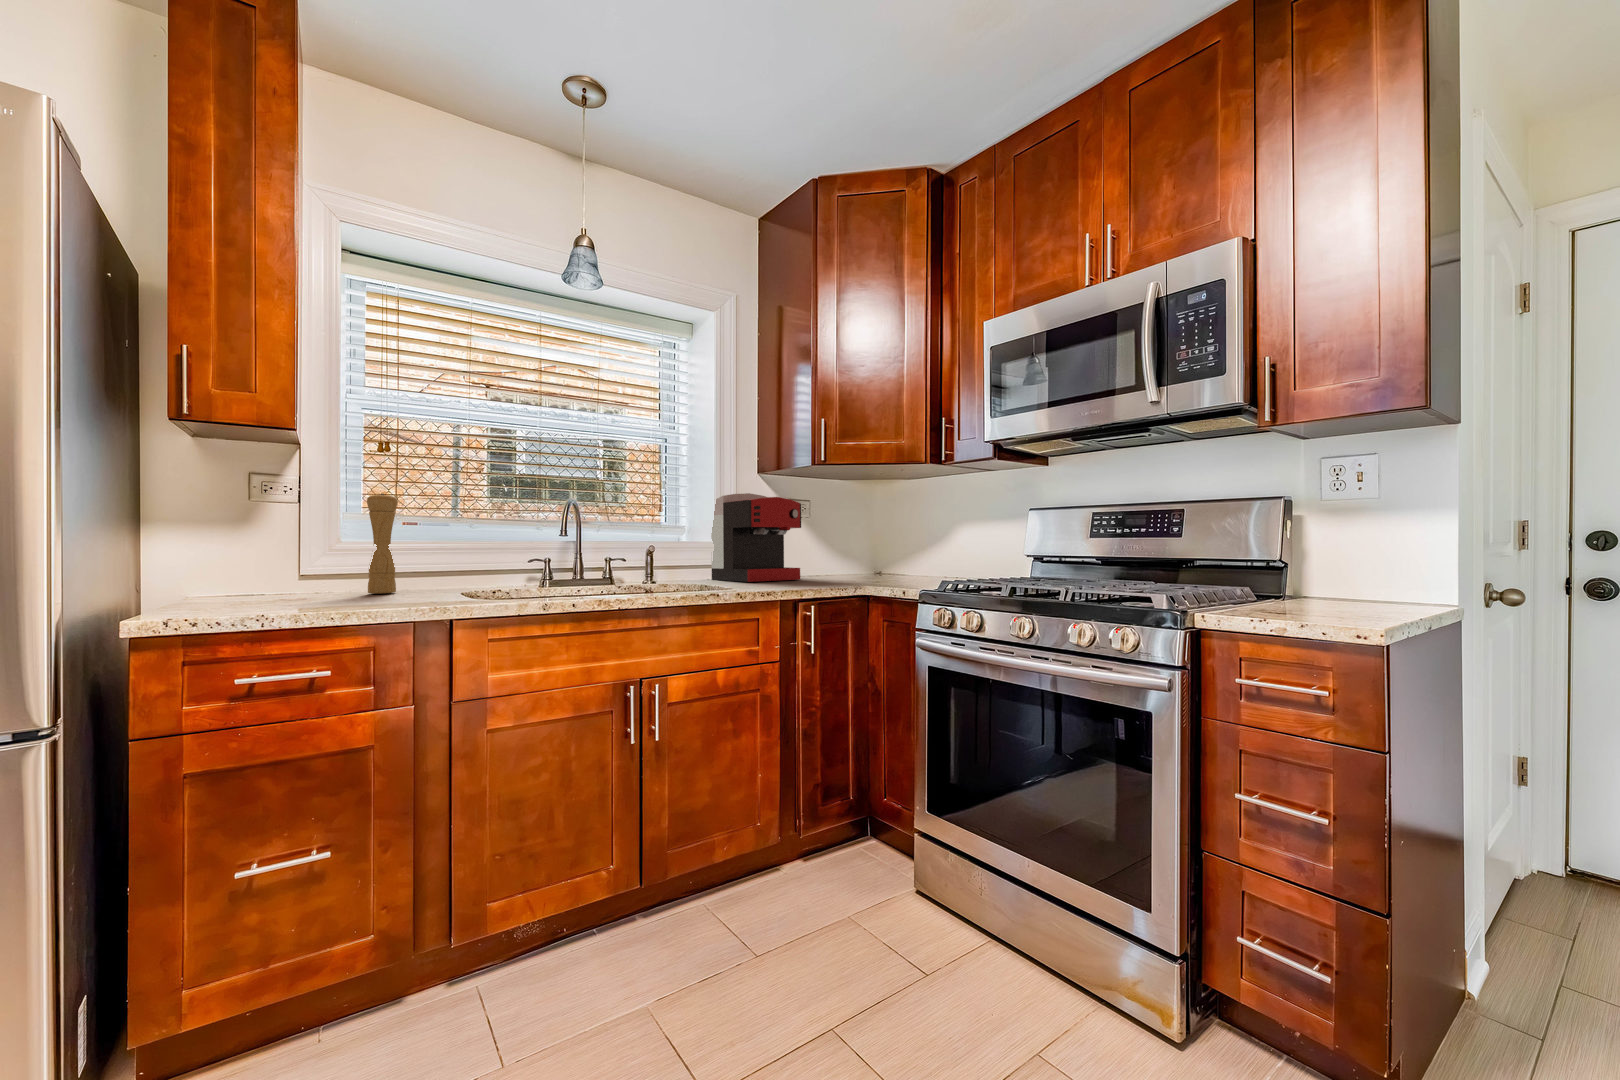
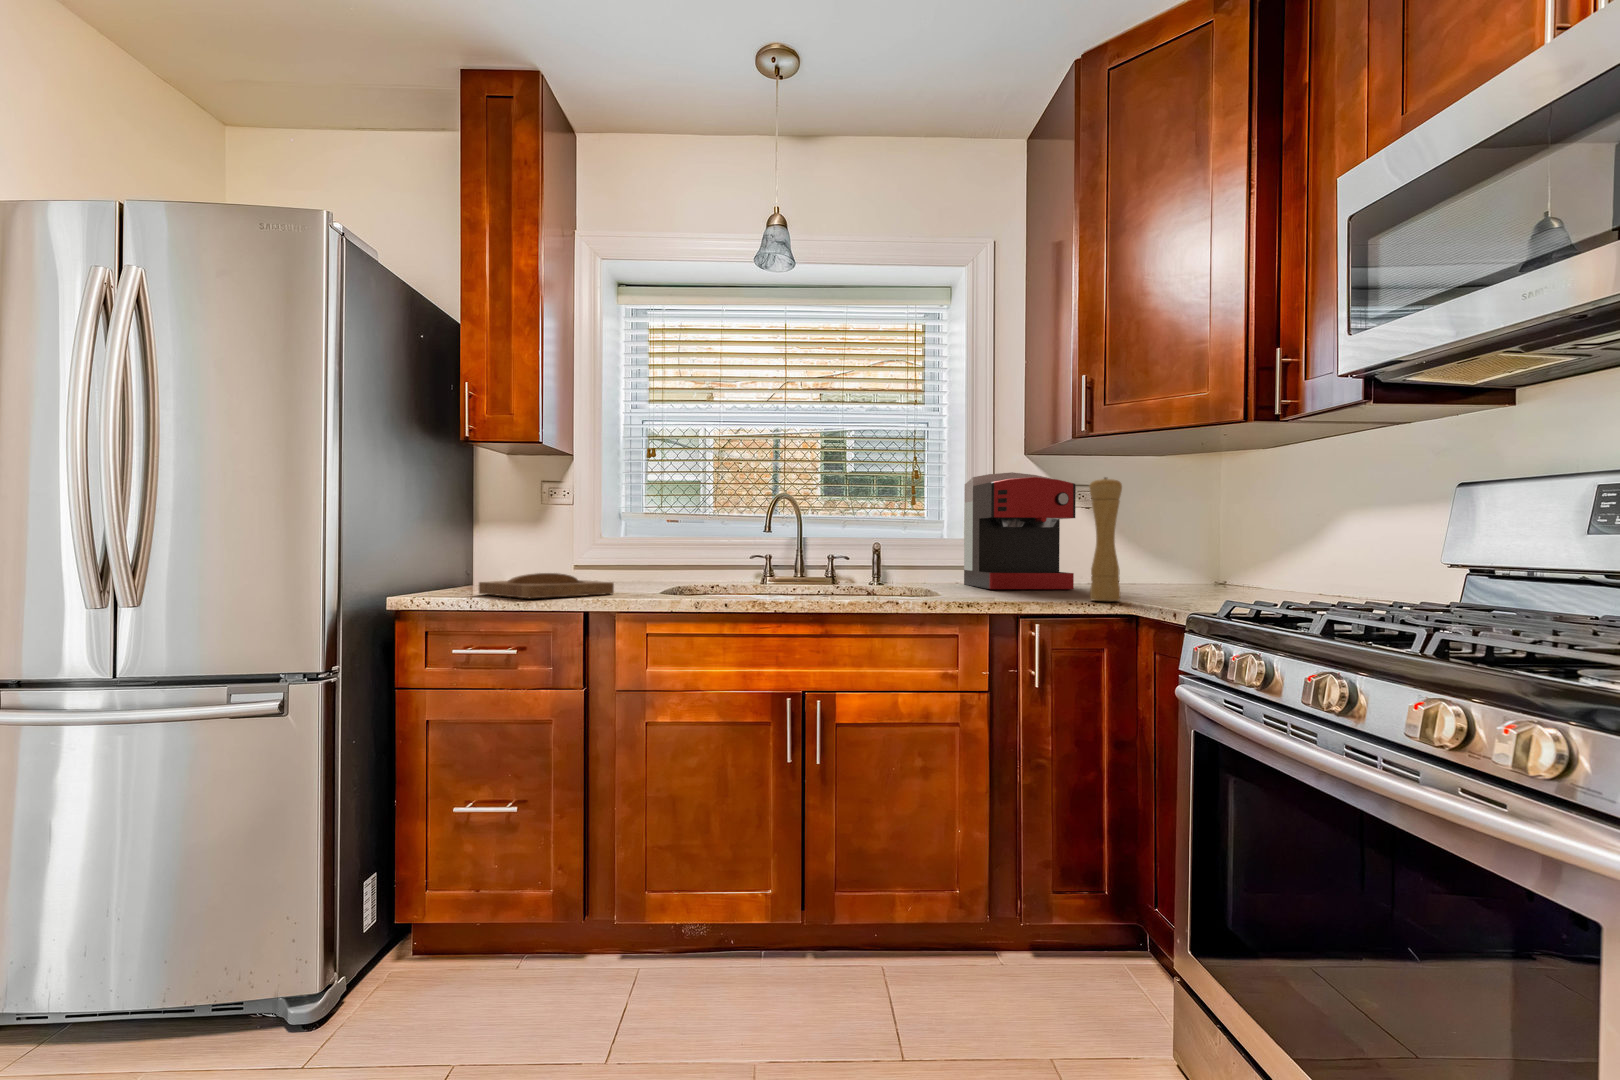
pepper mill: present [367,494,397,594] -> present [1089,477,1122,601]
tray: none [238,583,423,612] -> present [479,573,614,598]

